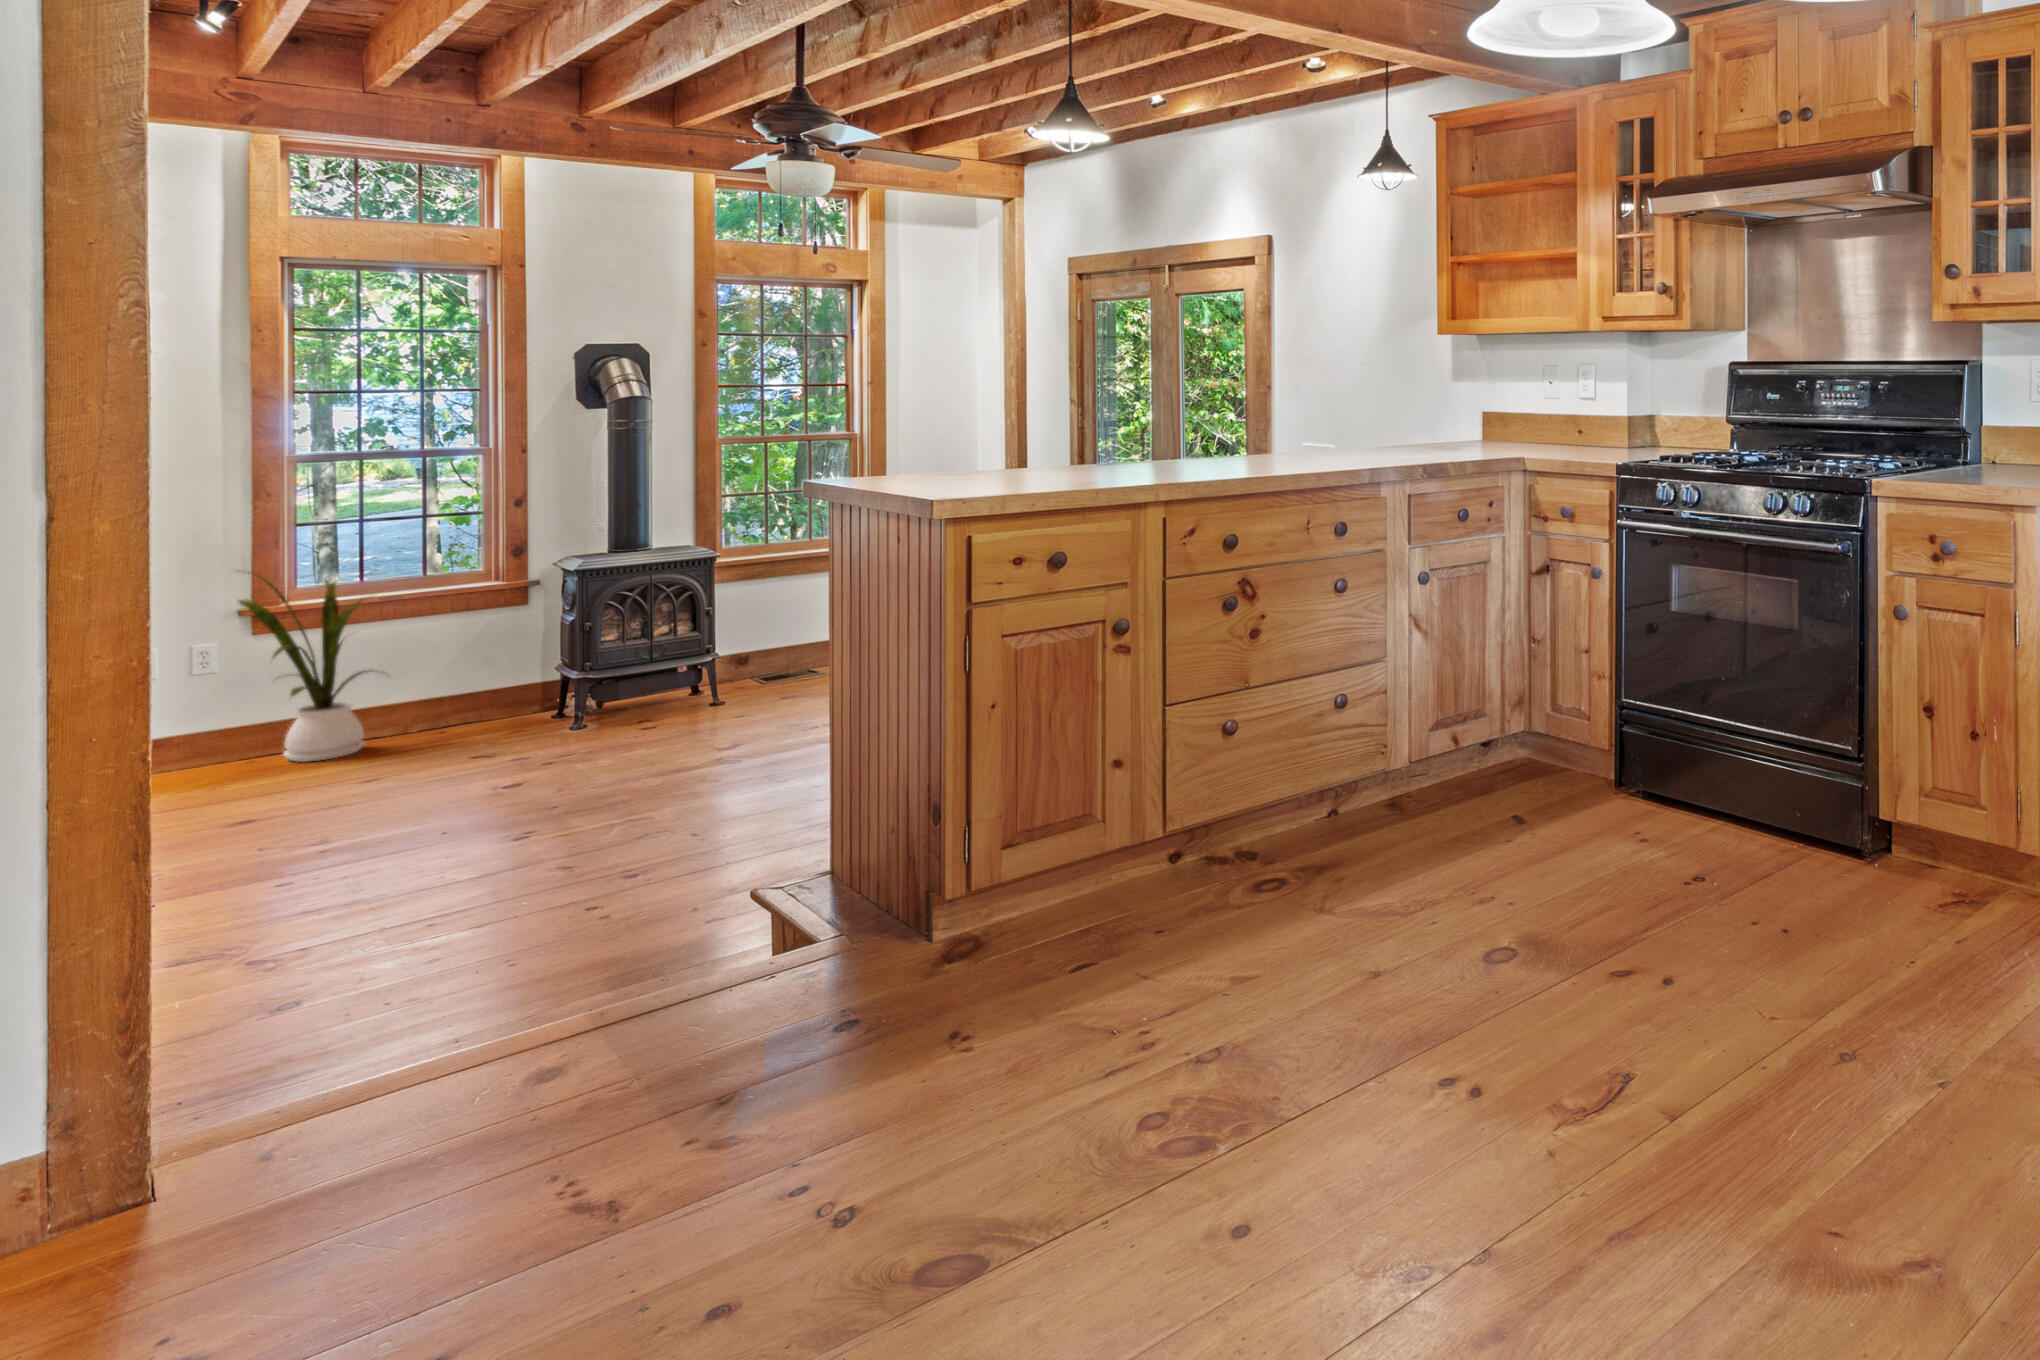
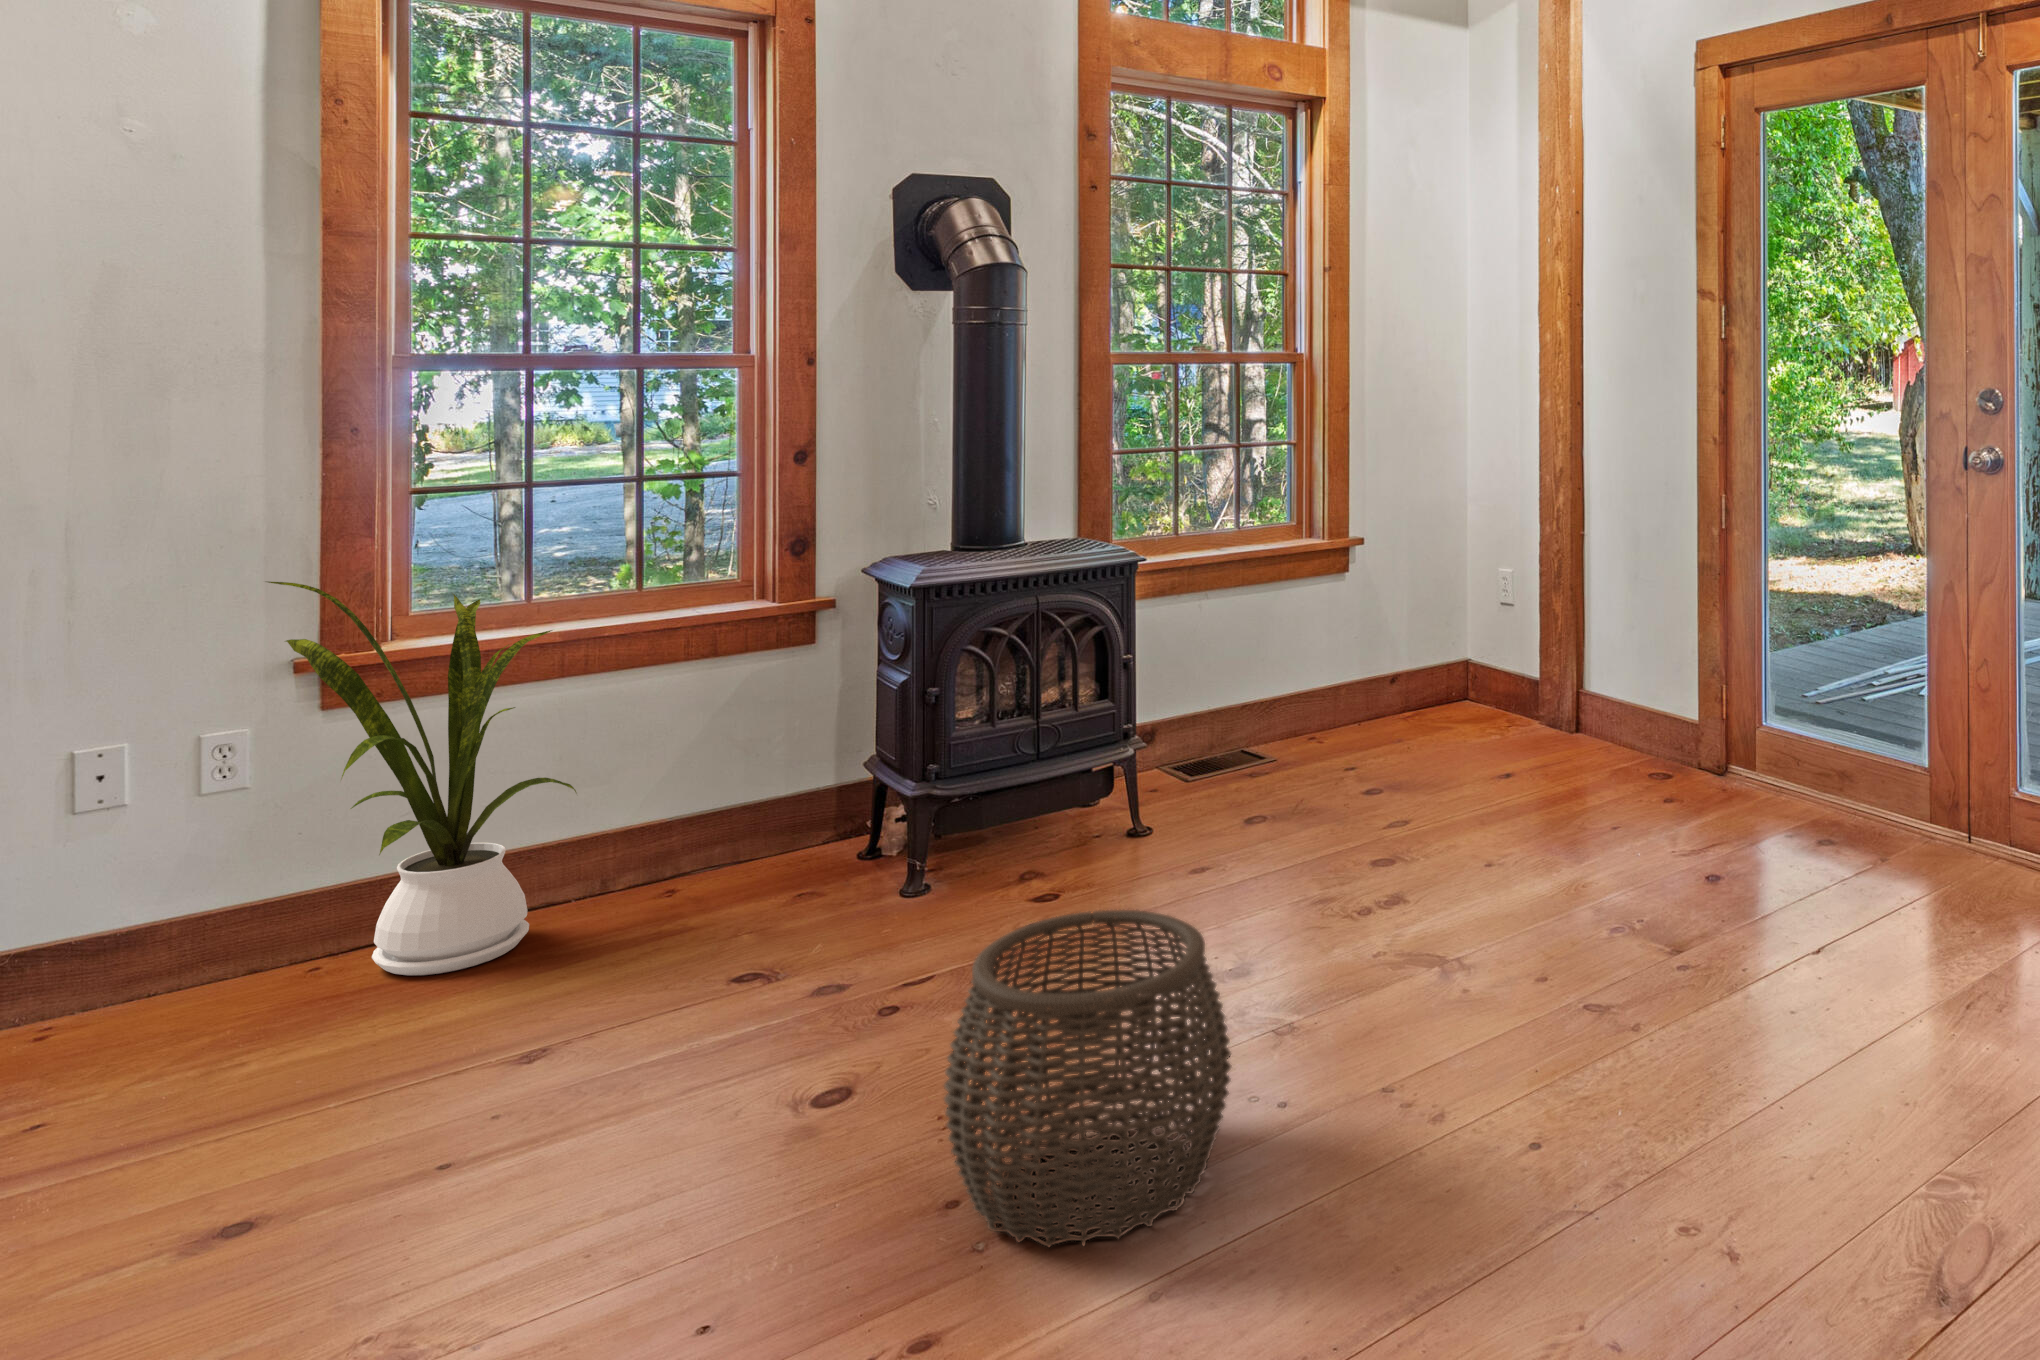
woven basket: none [547,695,677,811] -> present [944,910,1231,1247]

